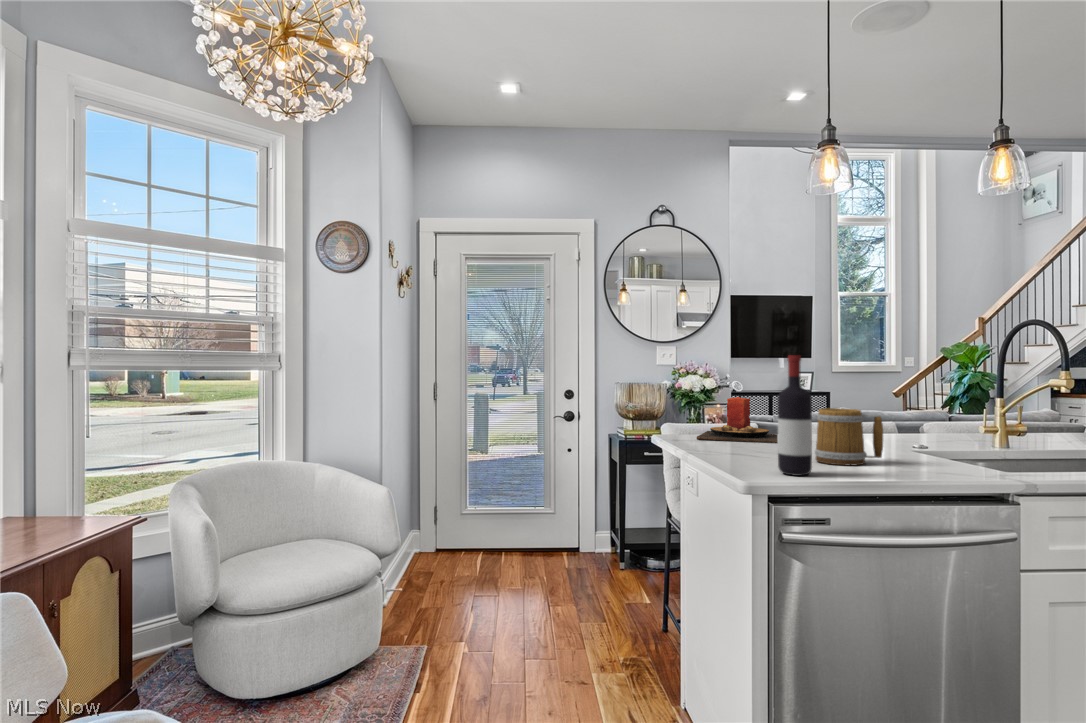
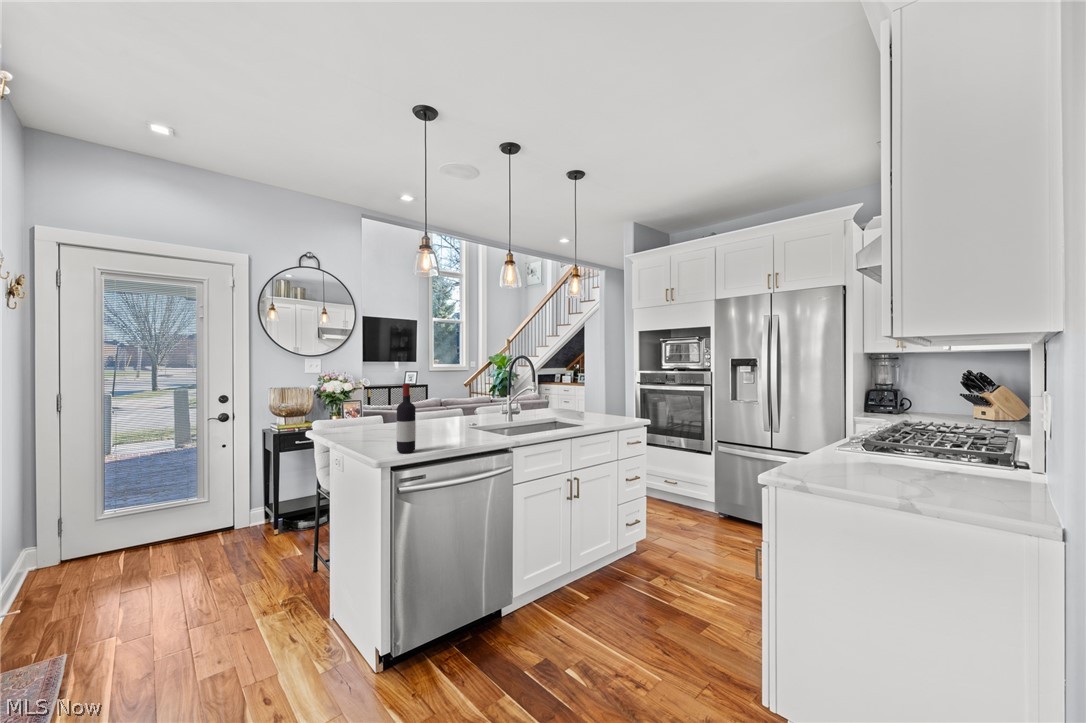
candle: present [697,397,778,443] -> none [342,401,402,433]
mug: present [815,408,883,465] -> none [417,410,453,443]

